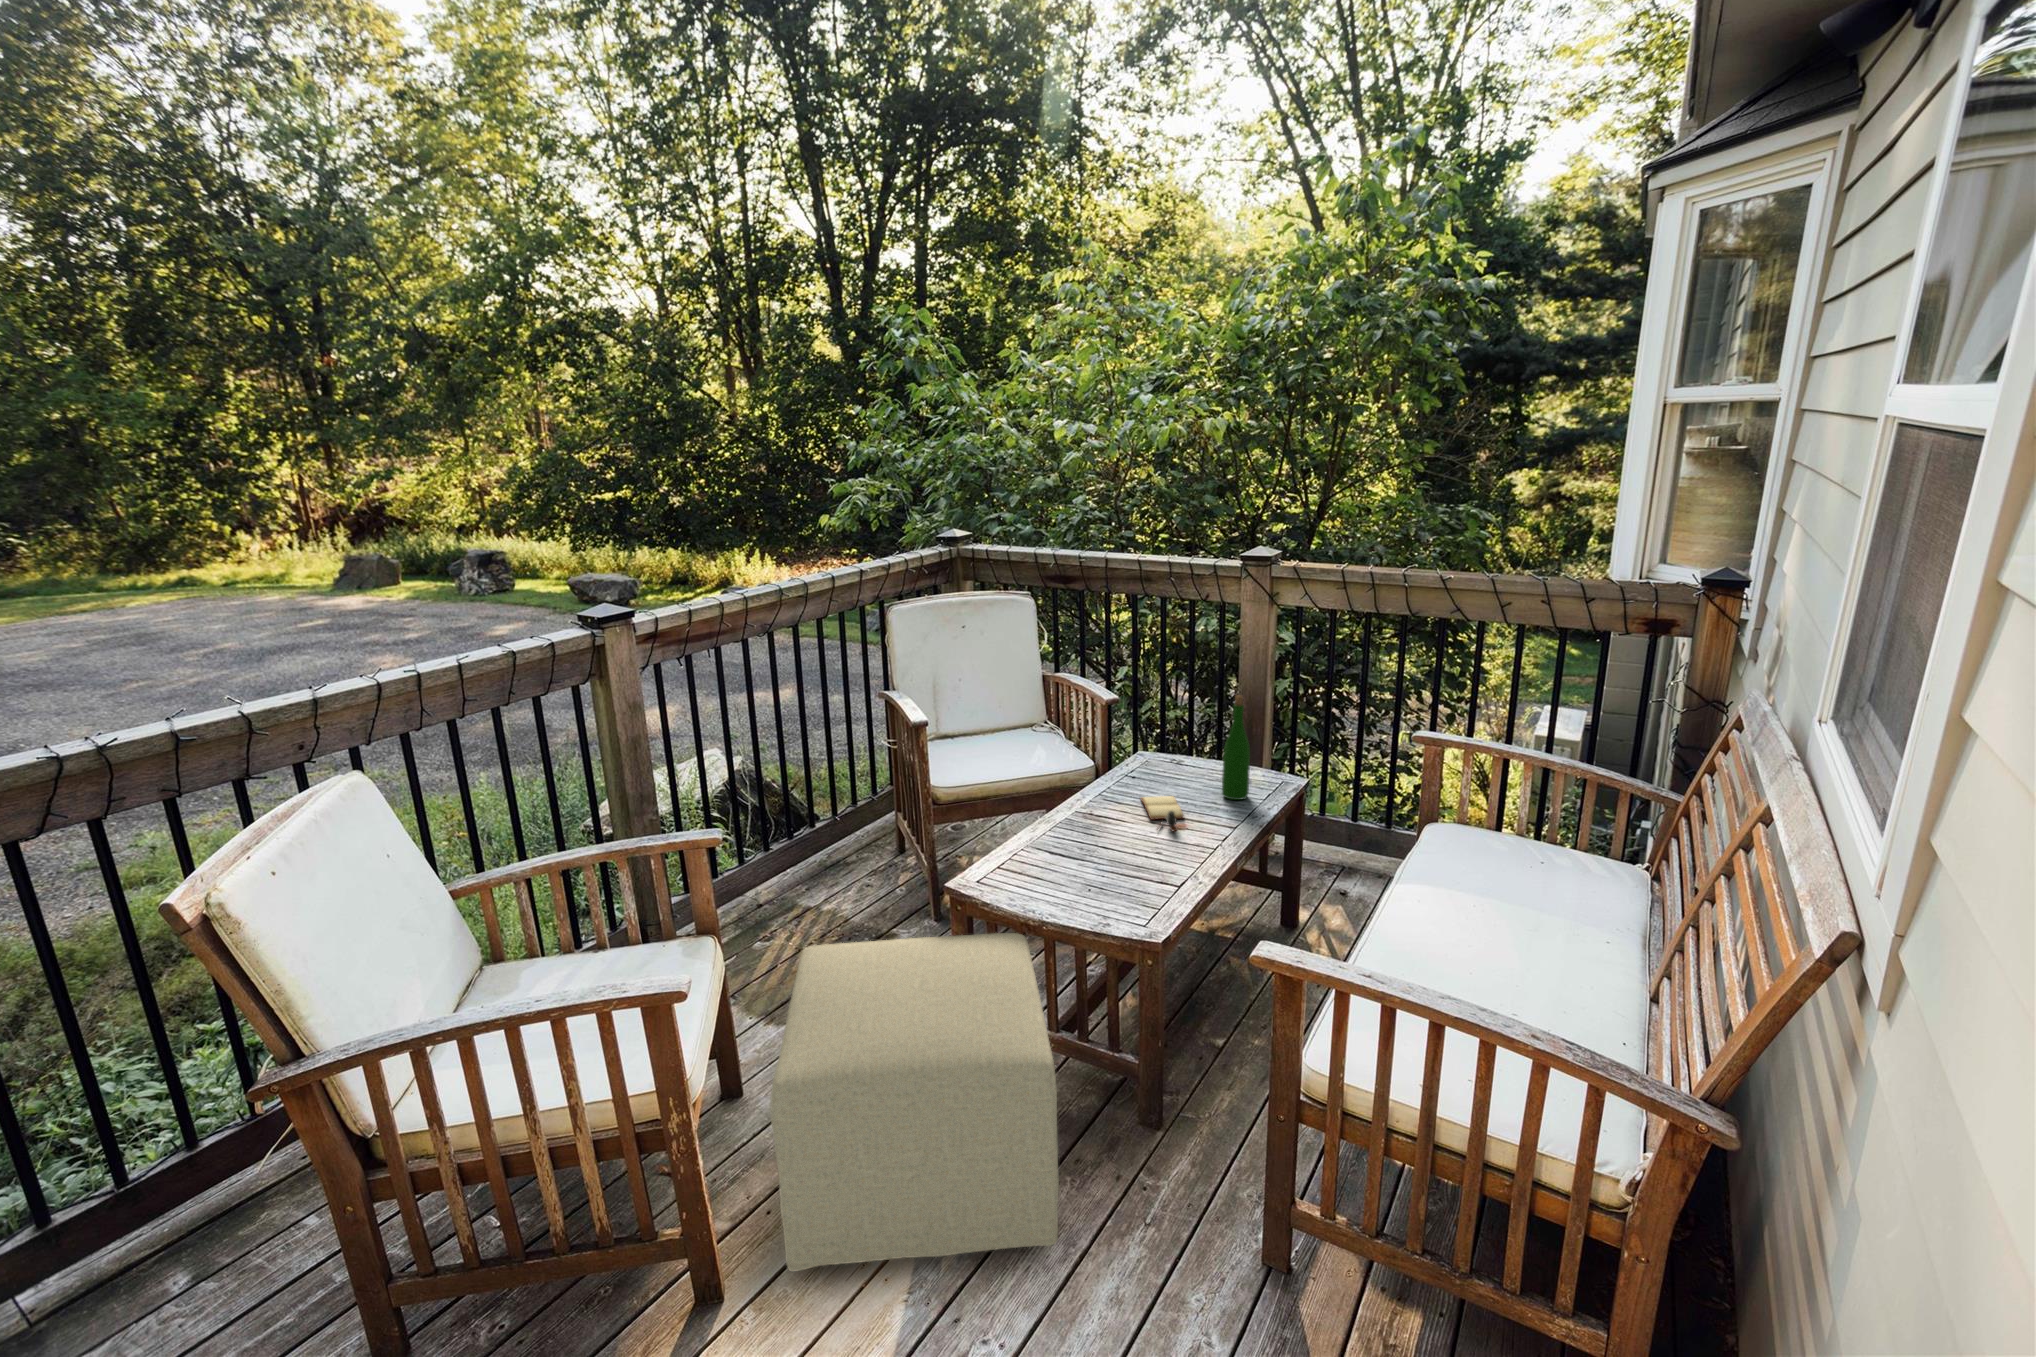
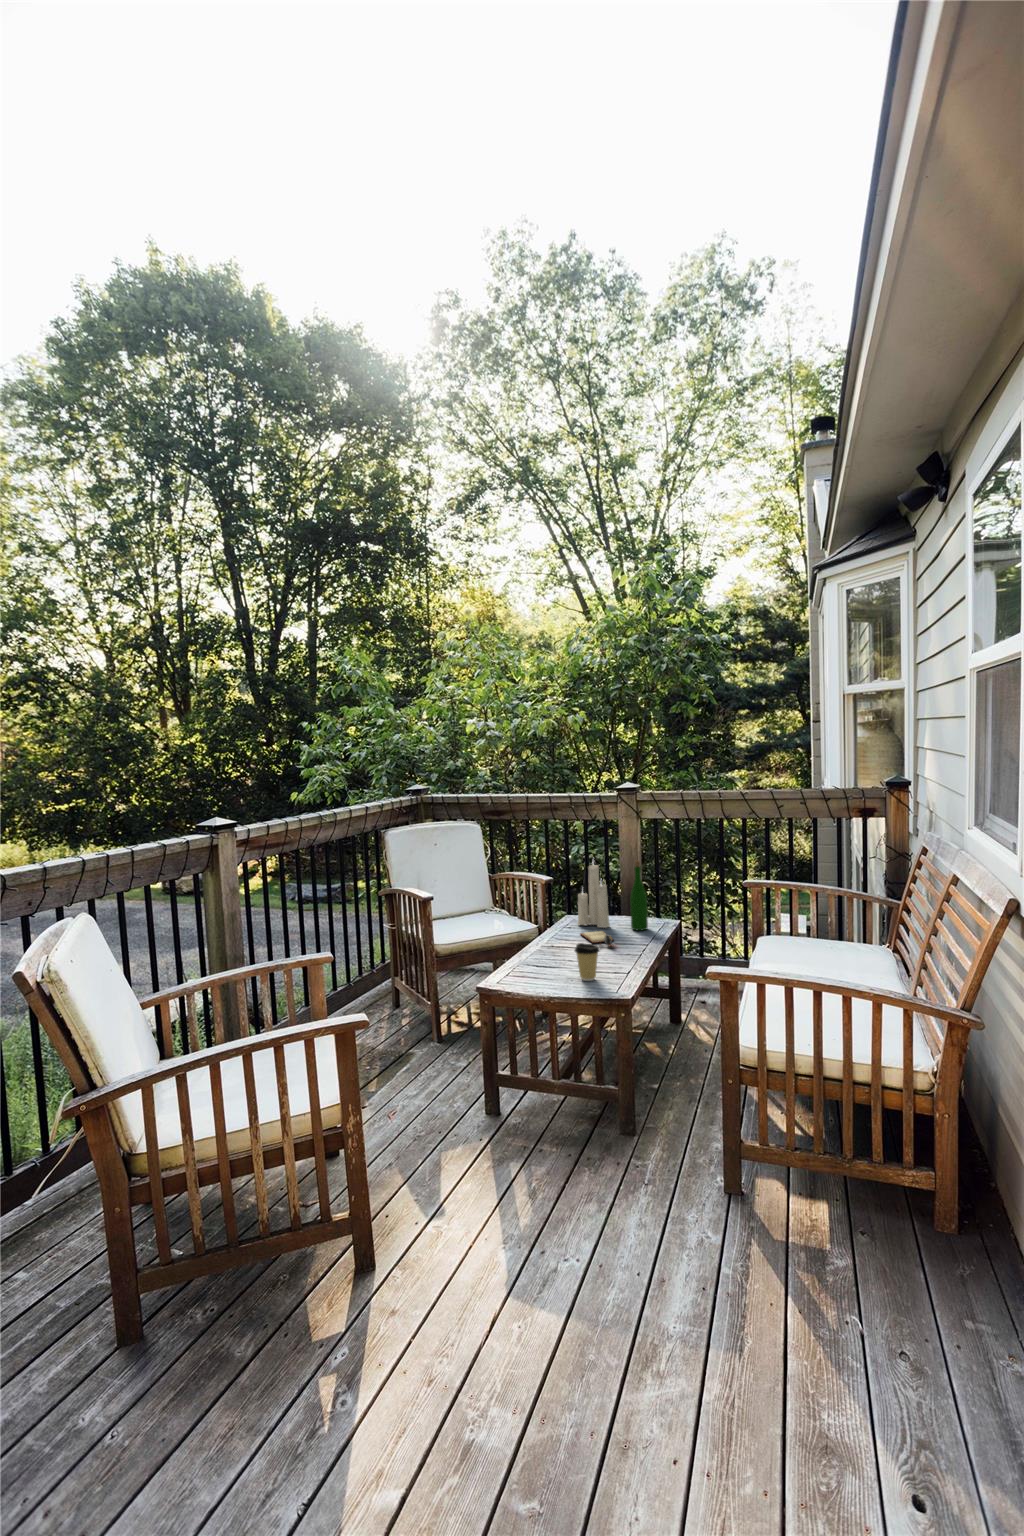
candle: none [1146,676,1193,788] -> present [578,864,610,928]
coffee cup: none [1090,843,1129,902] -> present [575,943,600,981]
ottoman: present [771,933,1059,1271] -> none [390,1007,600,1240]

